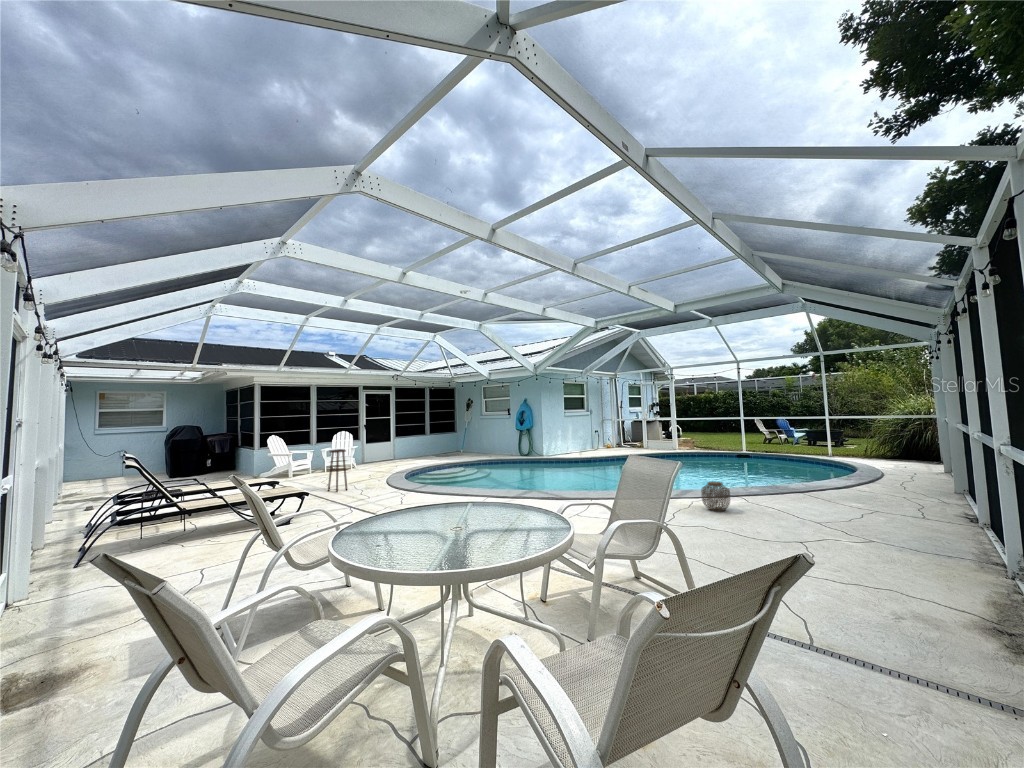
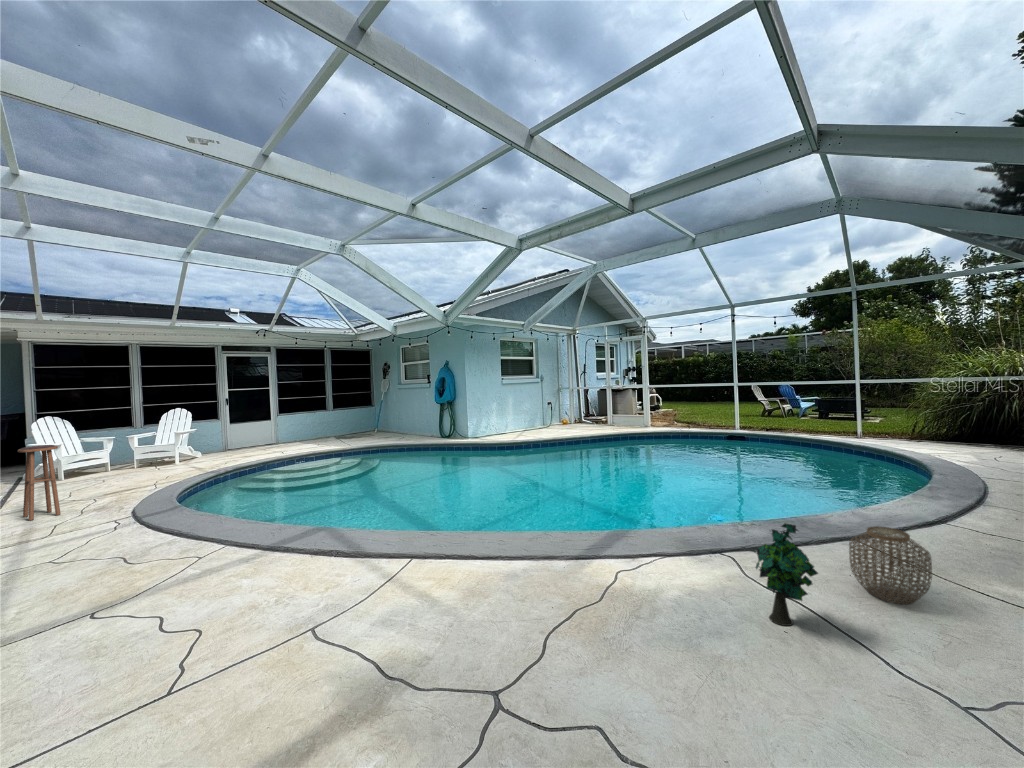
decorative plant: none [747,471,774,512] -> present [750,523,818,626]
woven basket: present [701,482,730,512] -> present [849,526,932,604]

